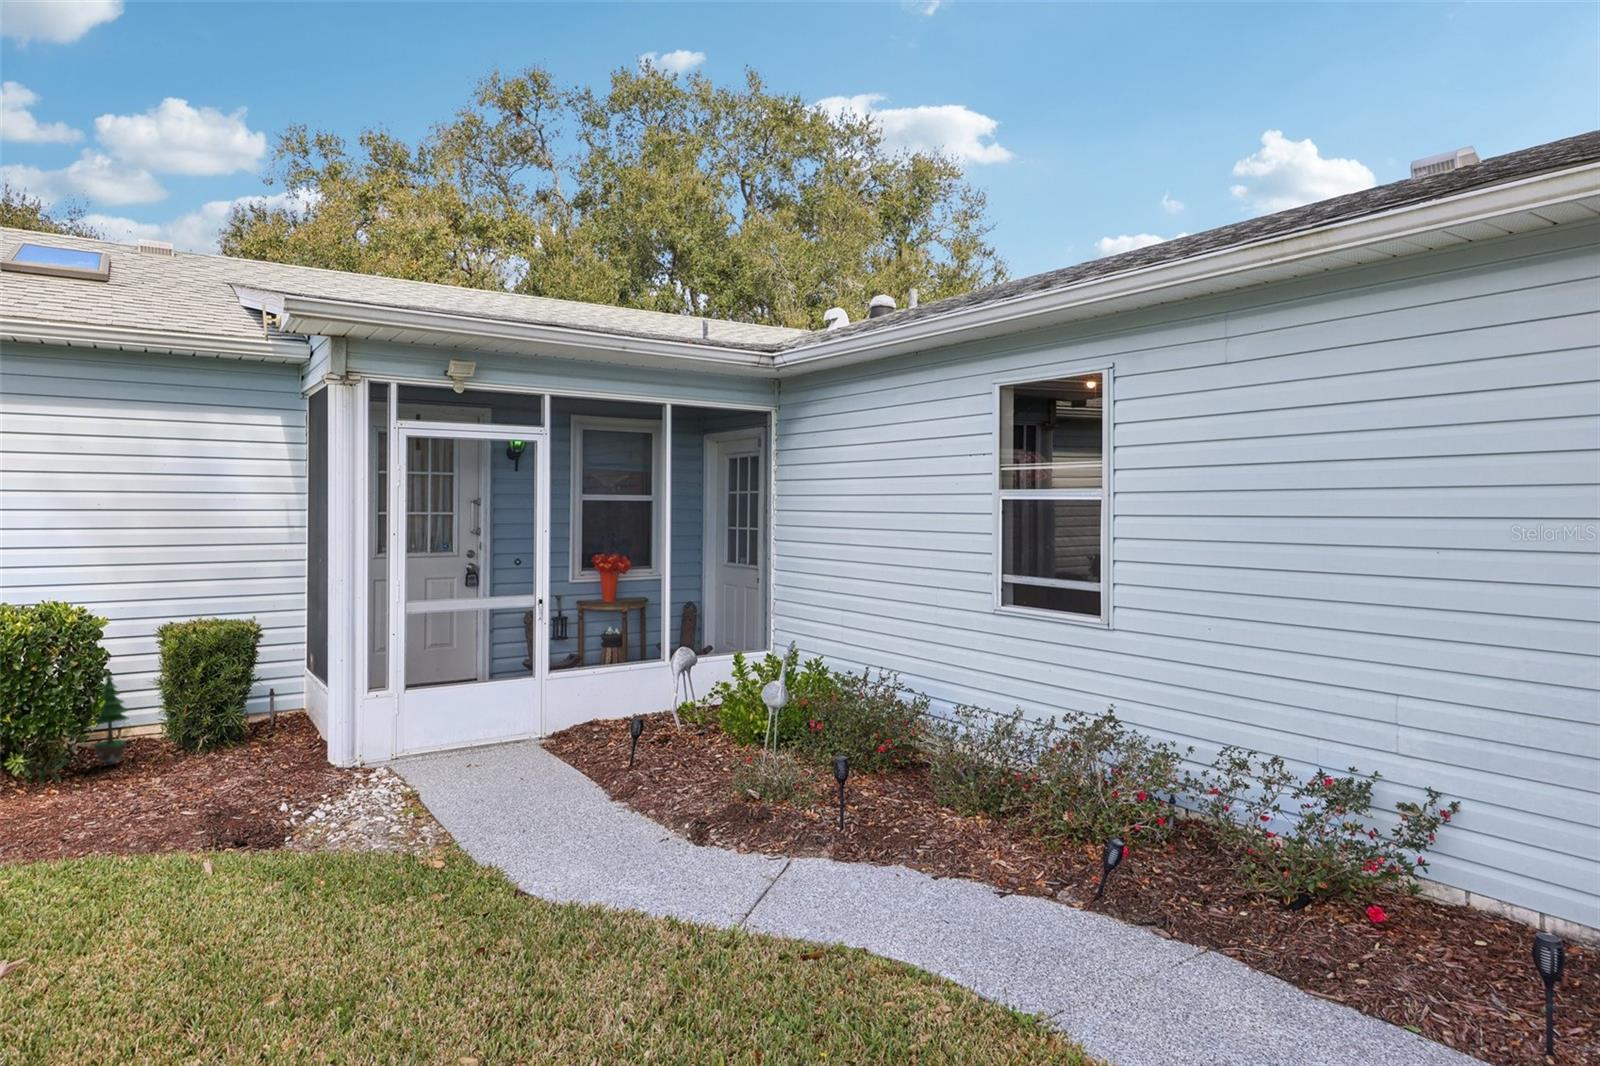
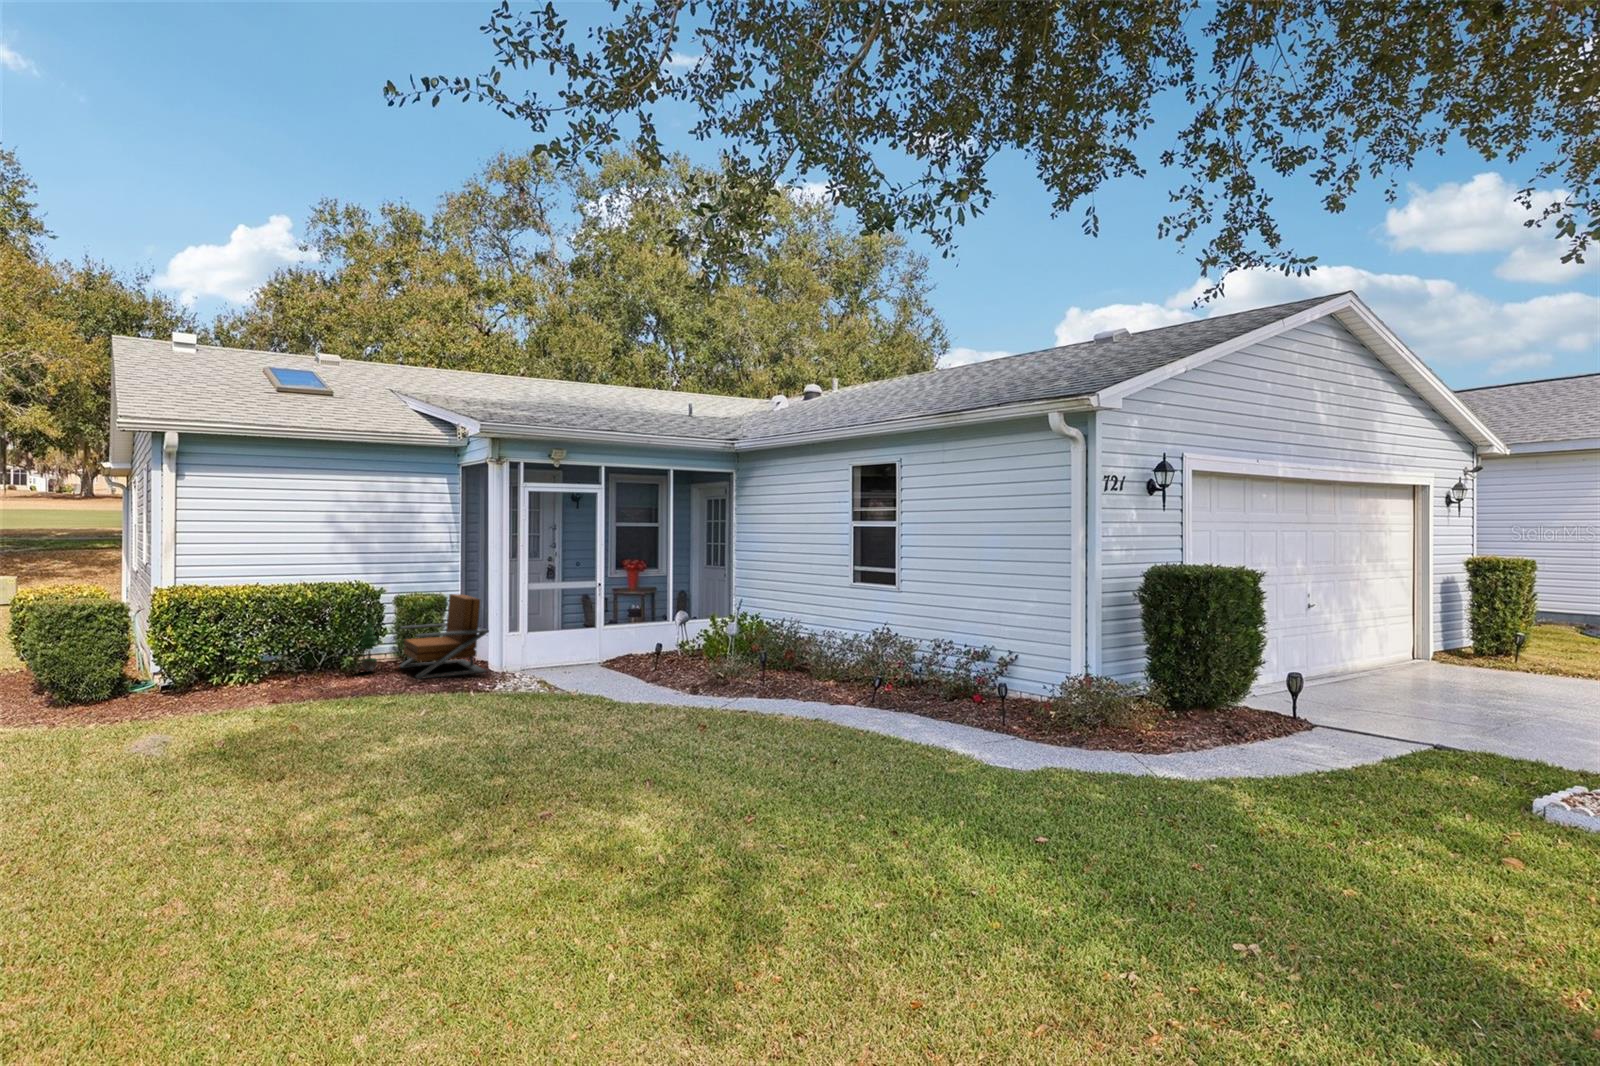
lounge chair: none [174,620,328,787] -> present [400,594,489,679]

